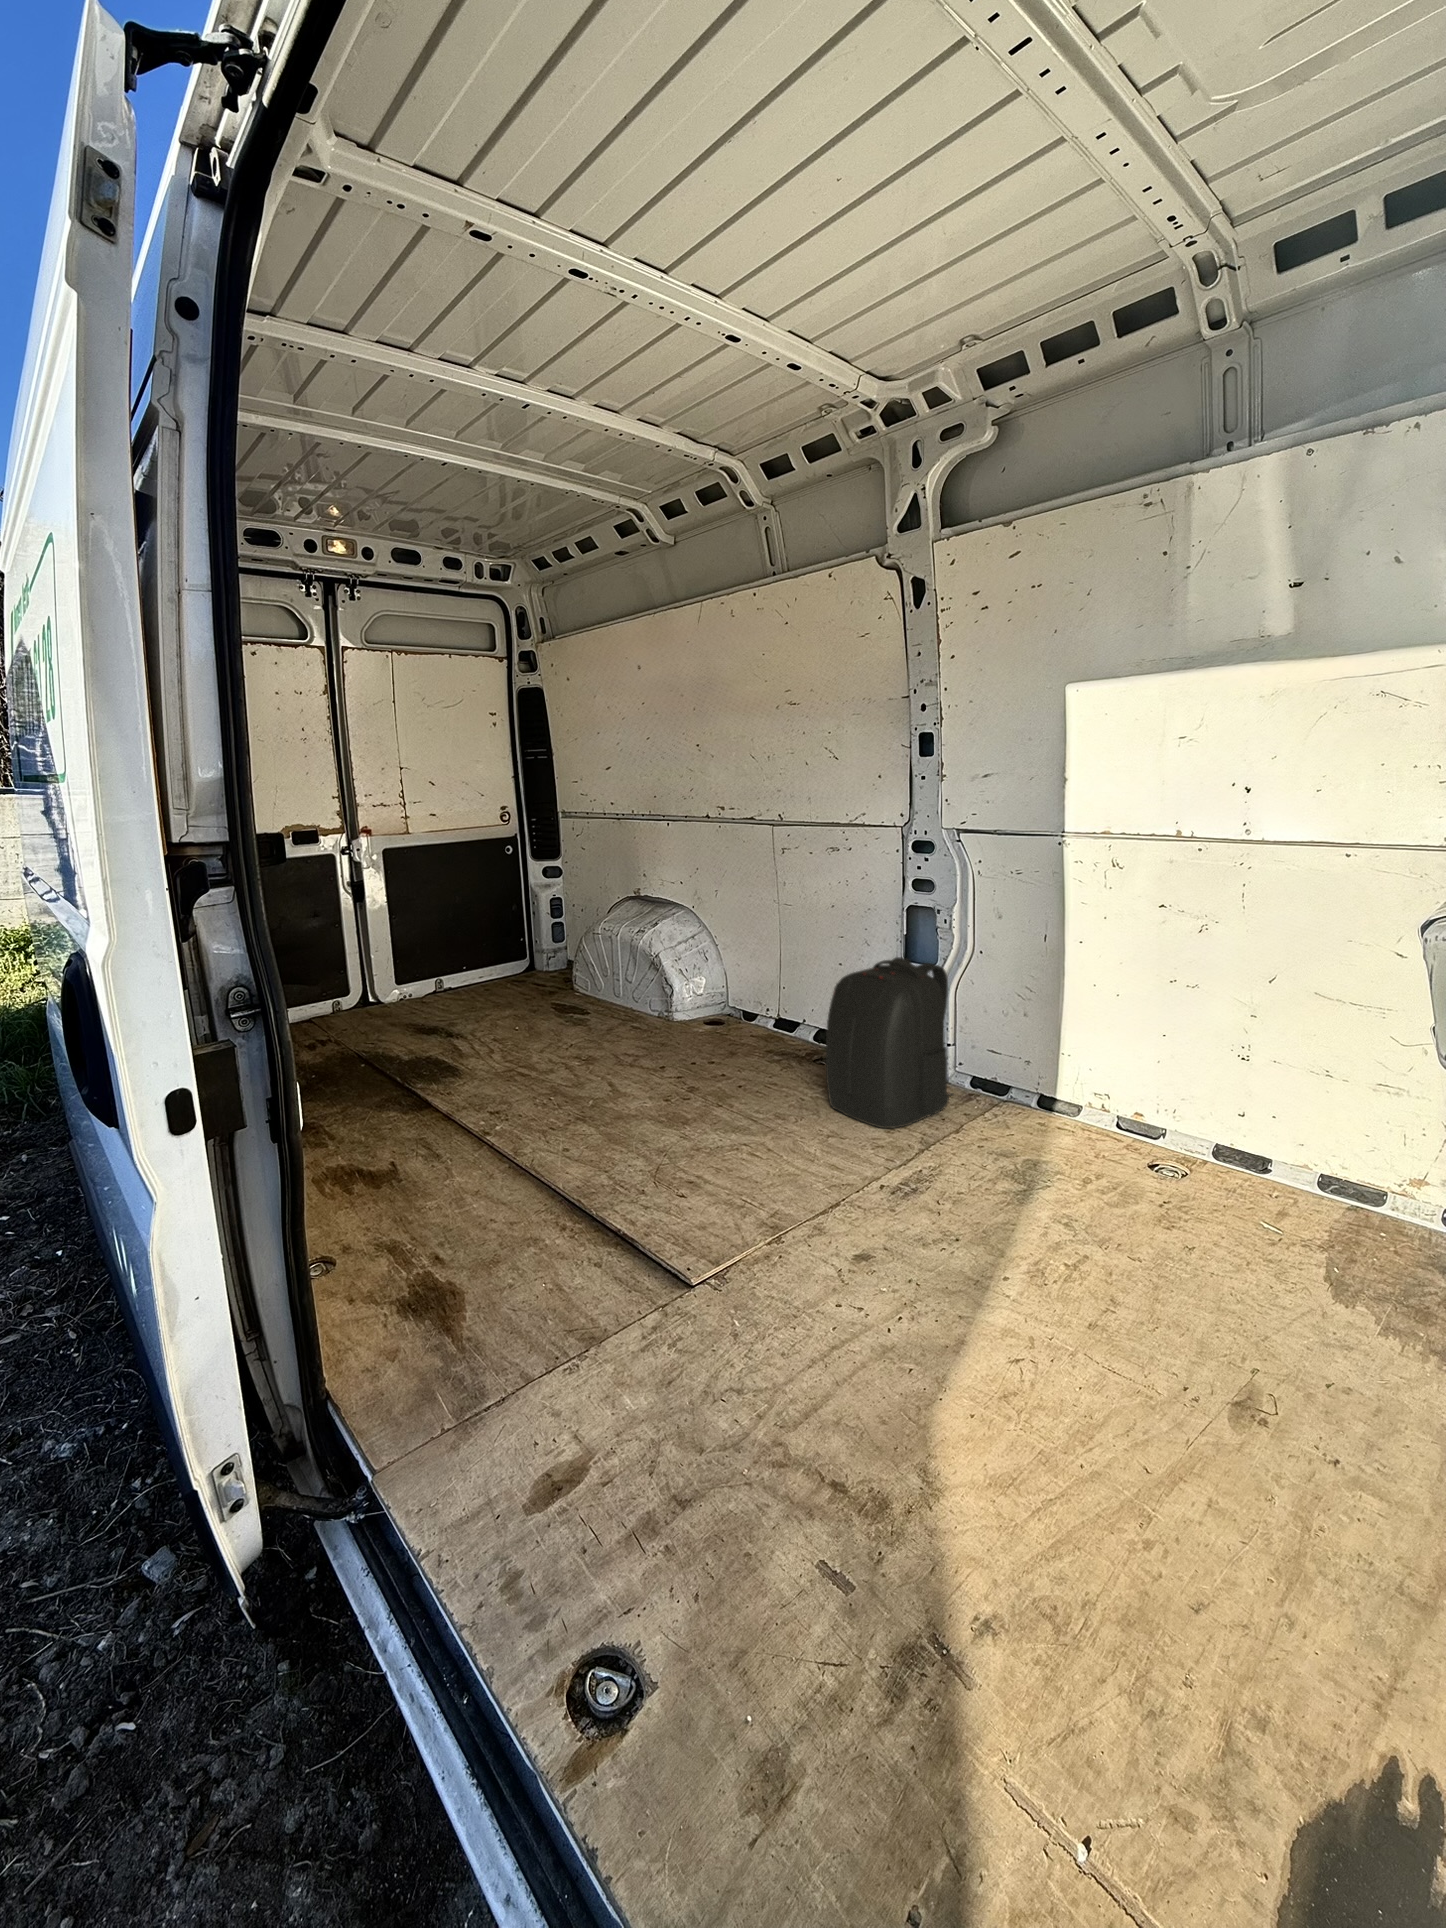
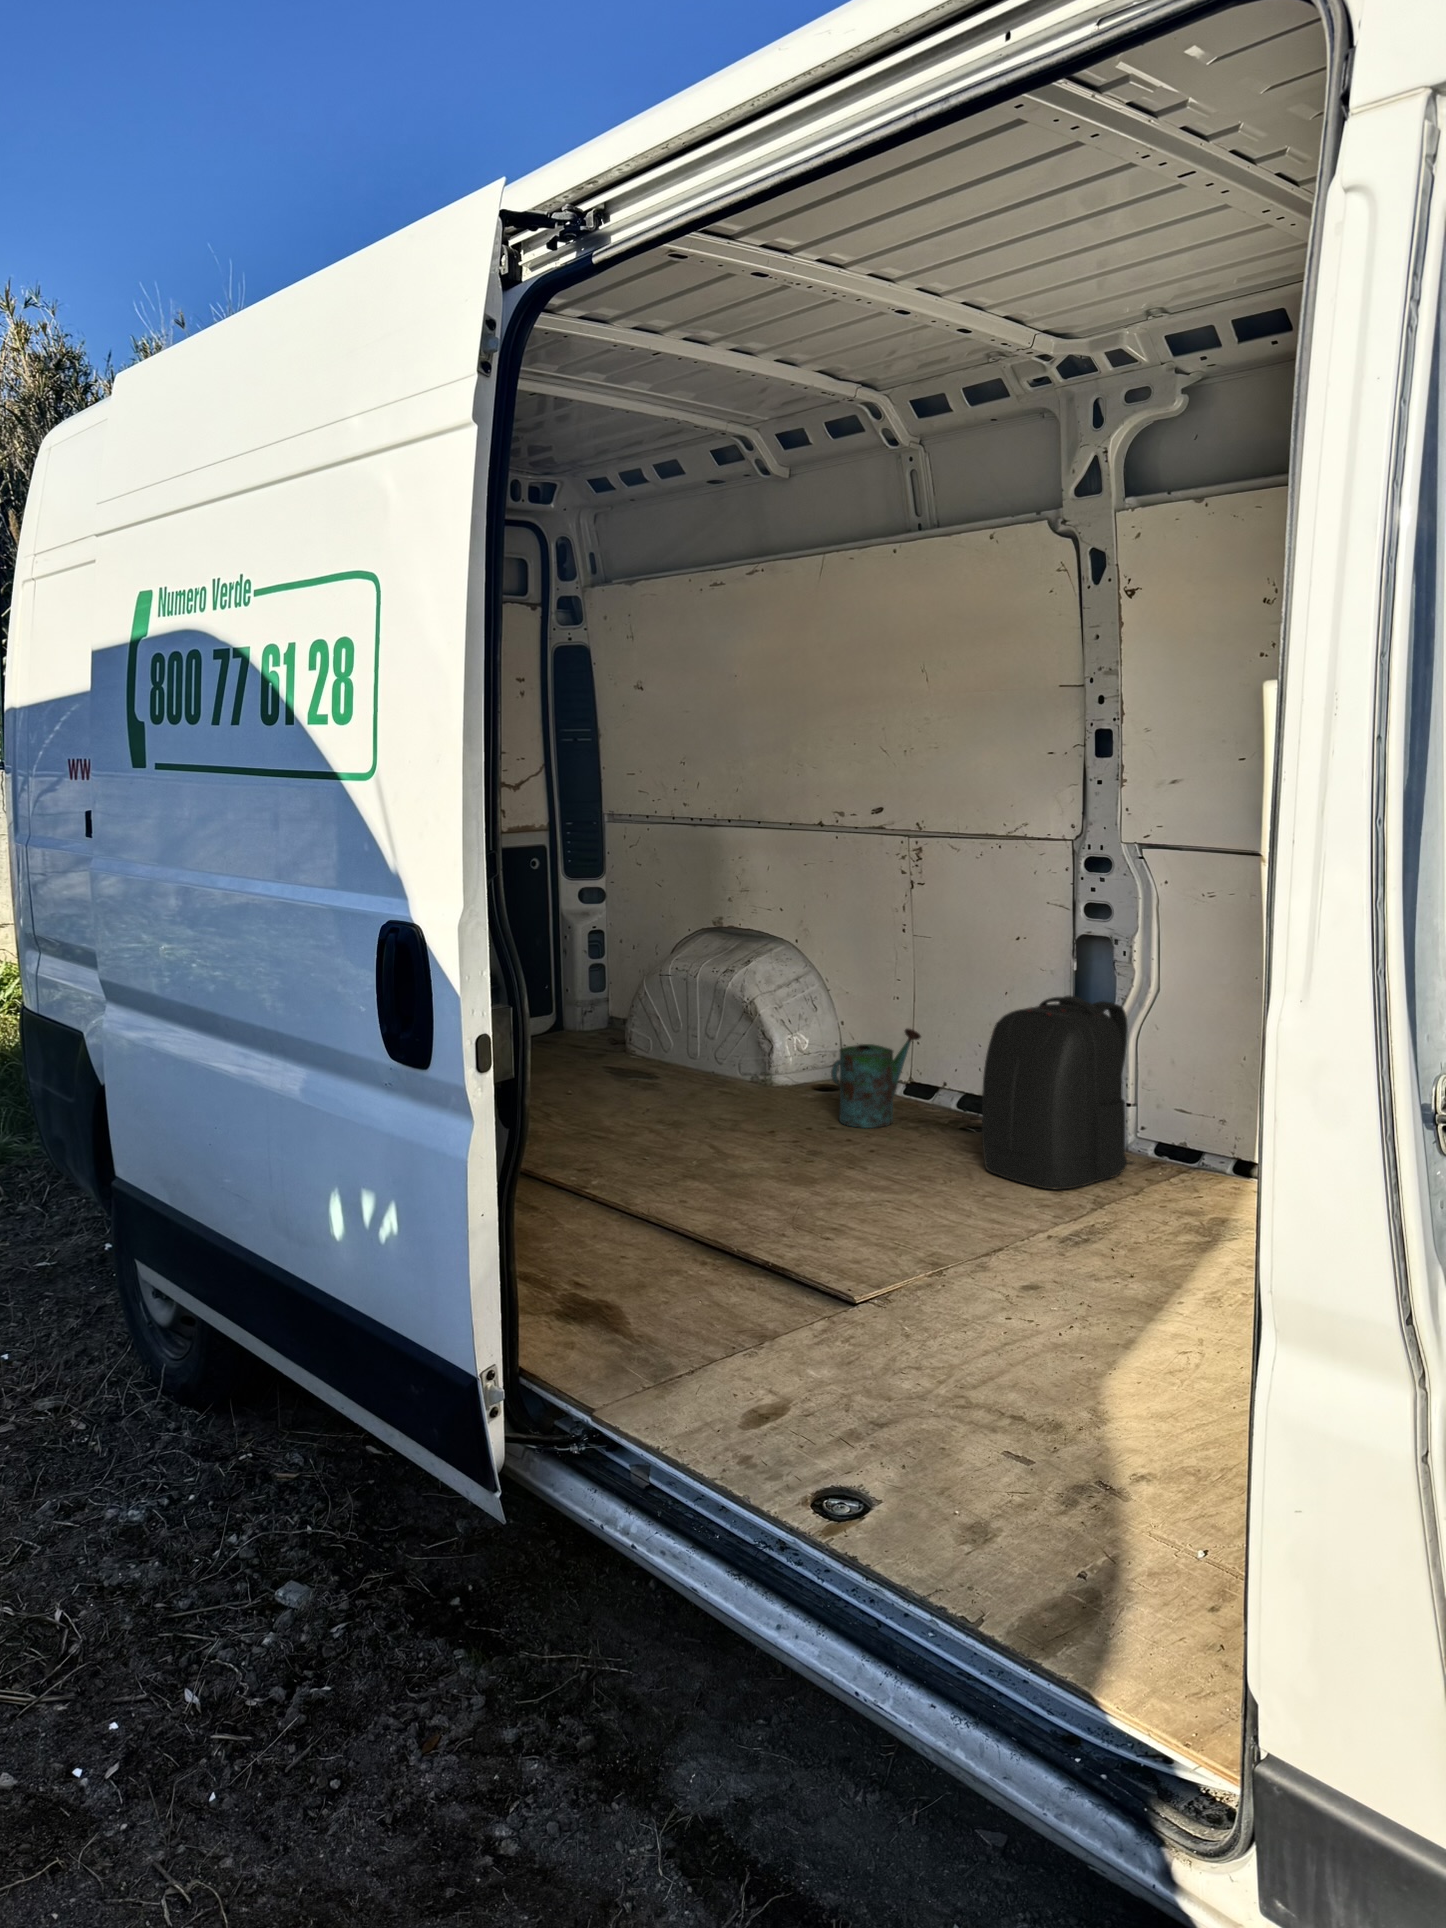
watering can: none [709,977,783,1060] -> present [831,1029,921,1128]

